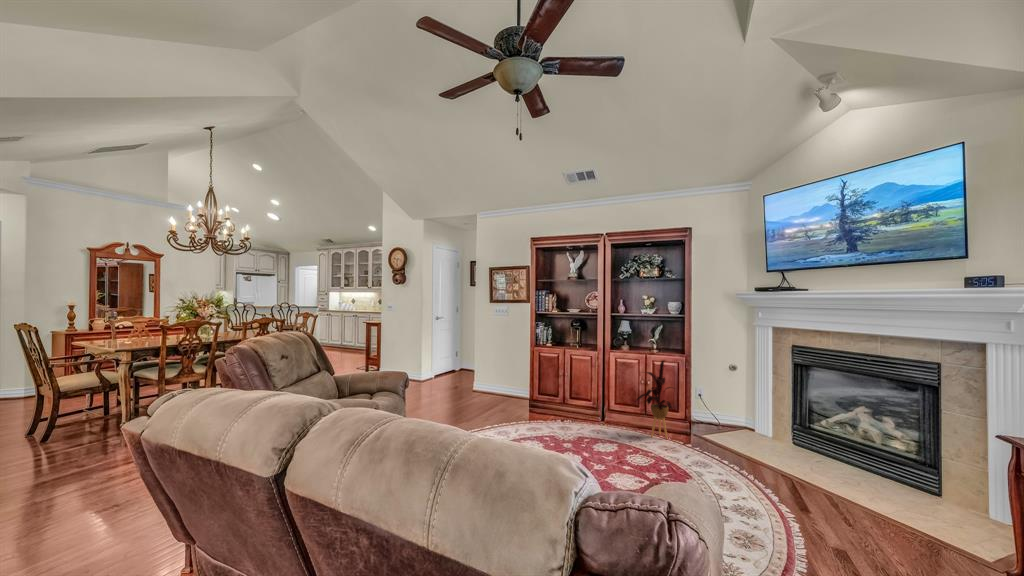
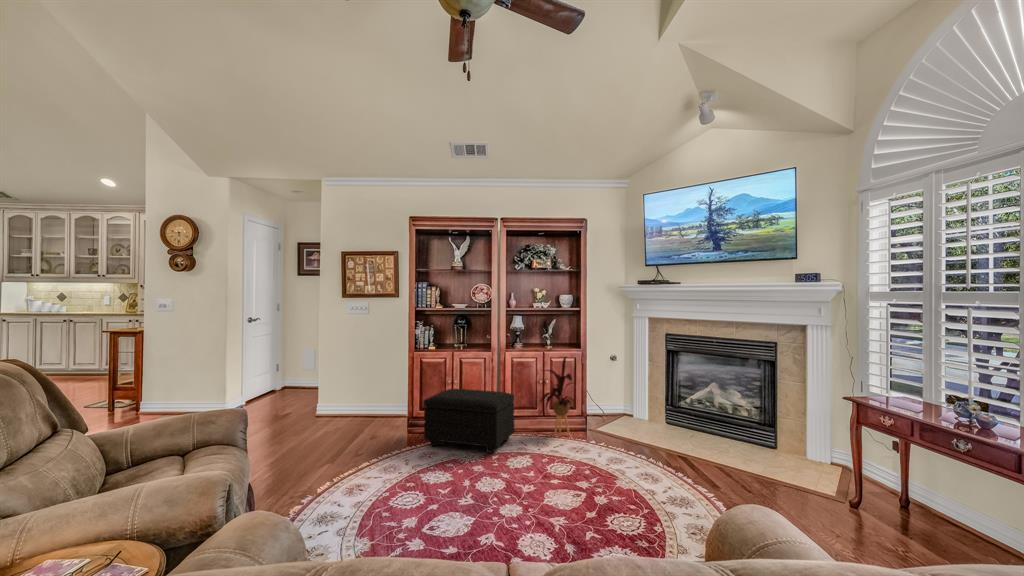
footstool: none [530,380,611,442] -> present [424,389,514,453]

